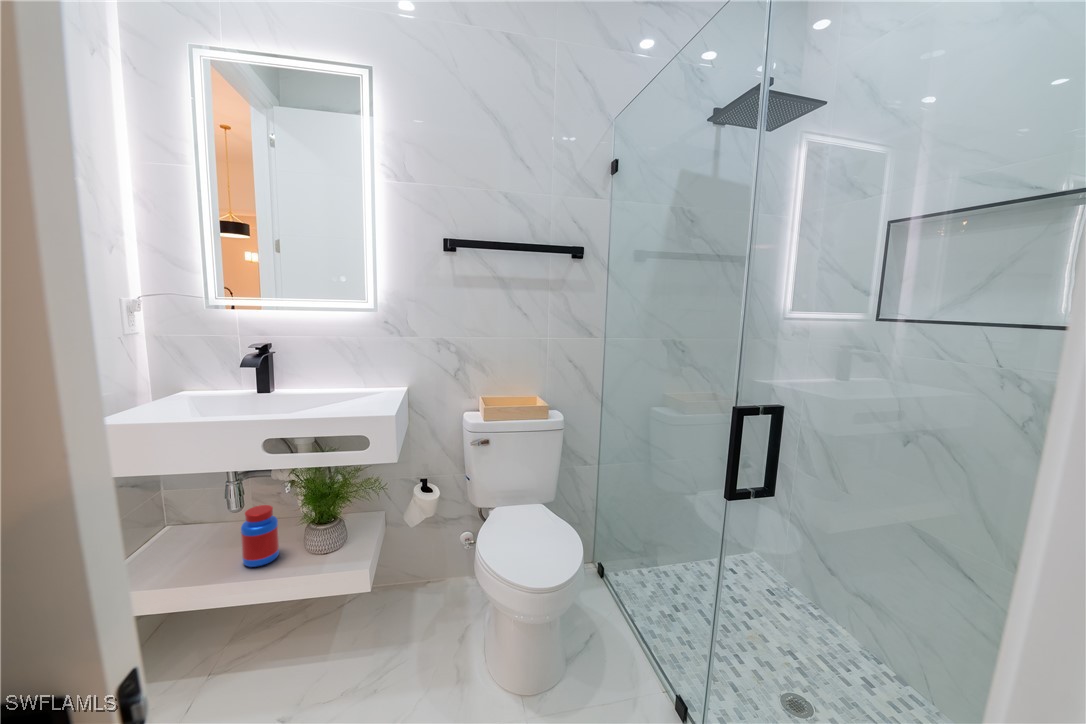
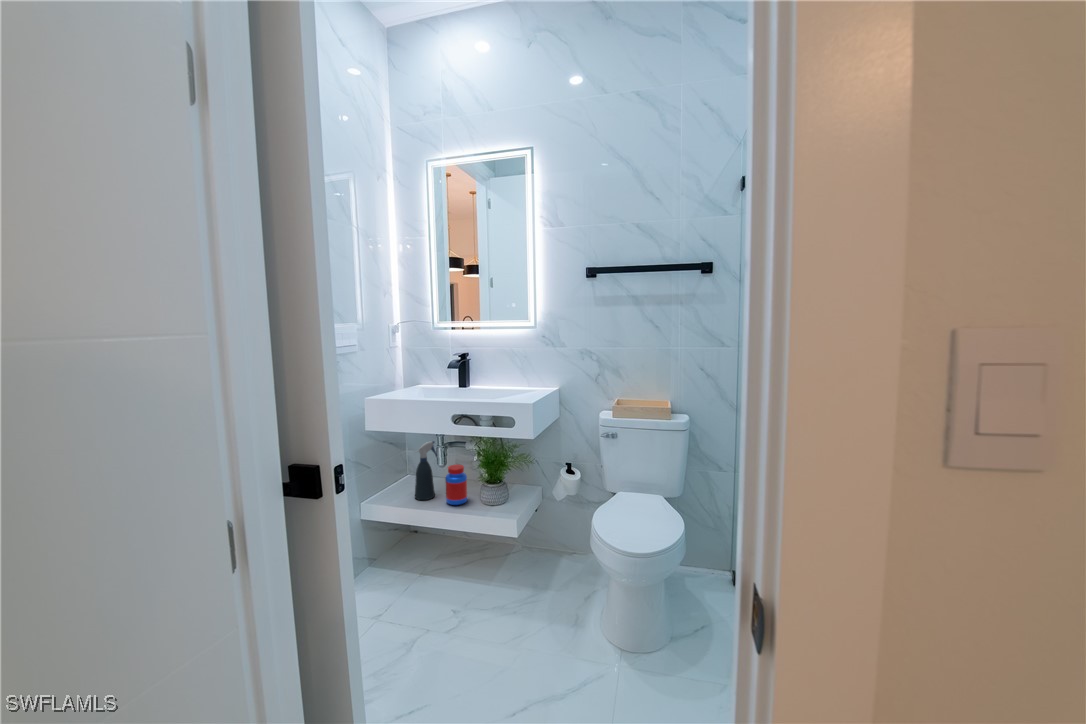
spray bottle: none [181,476,223,570] -> present [415,441,437,500]

